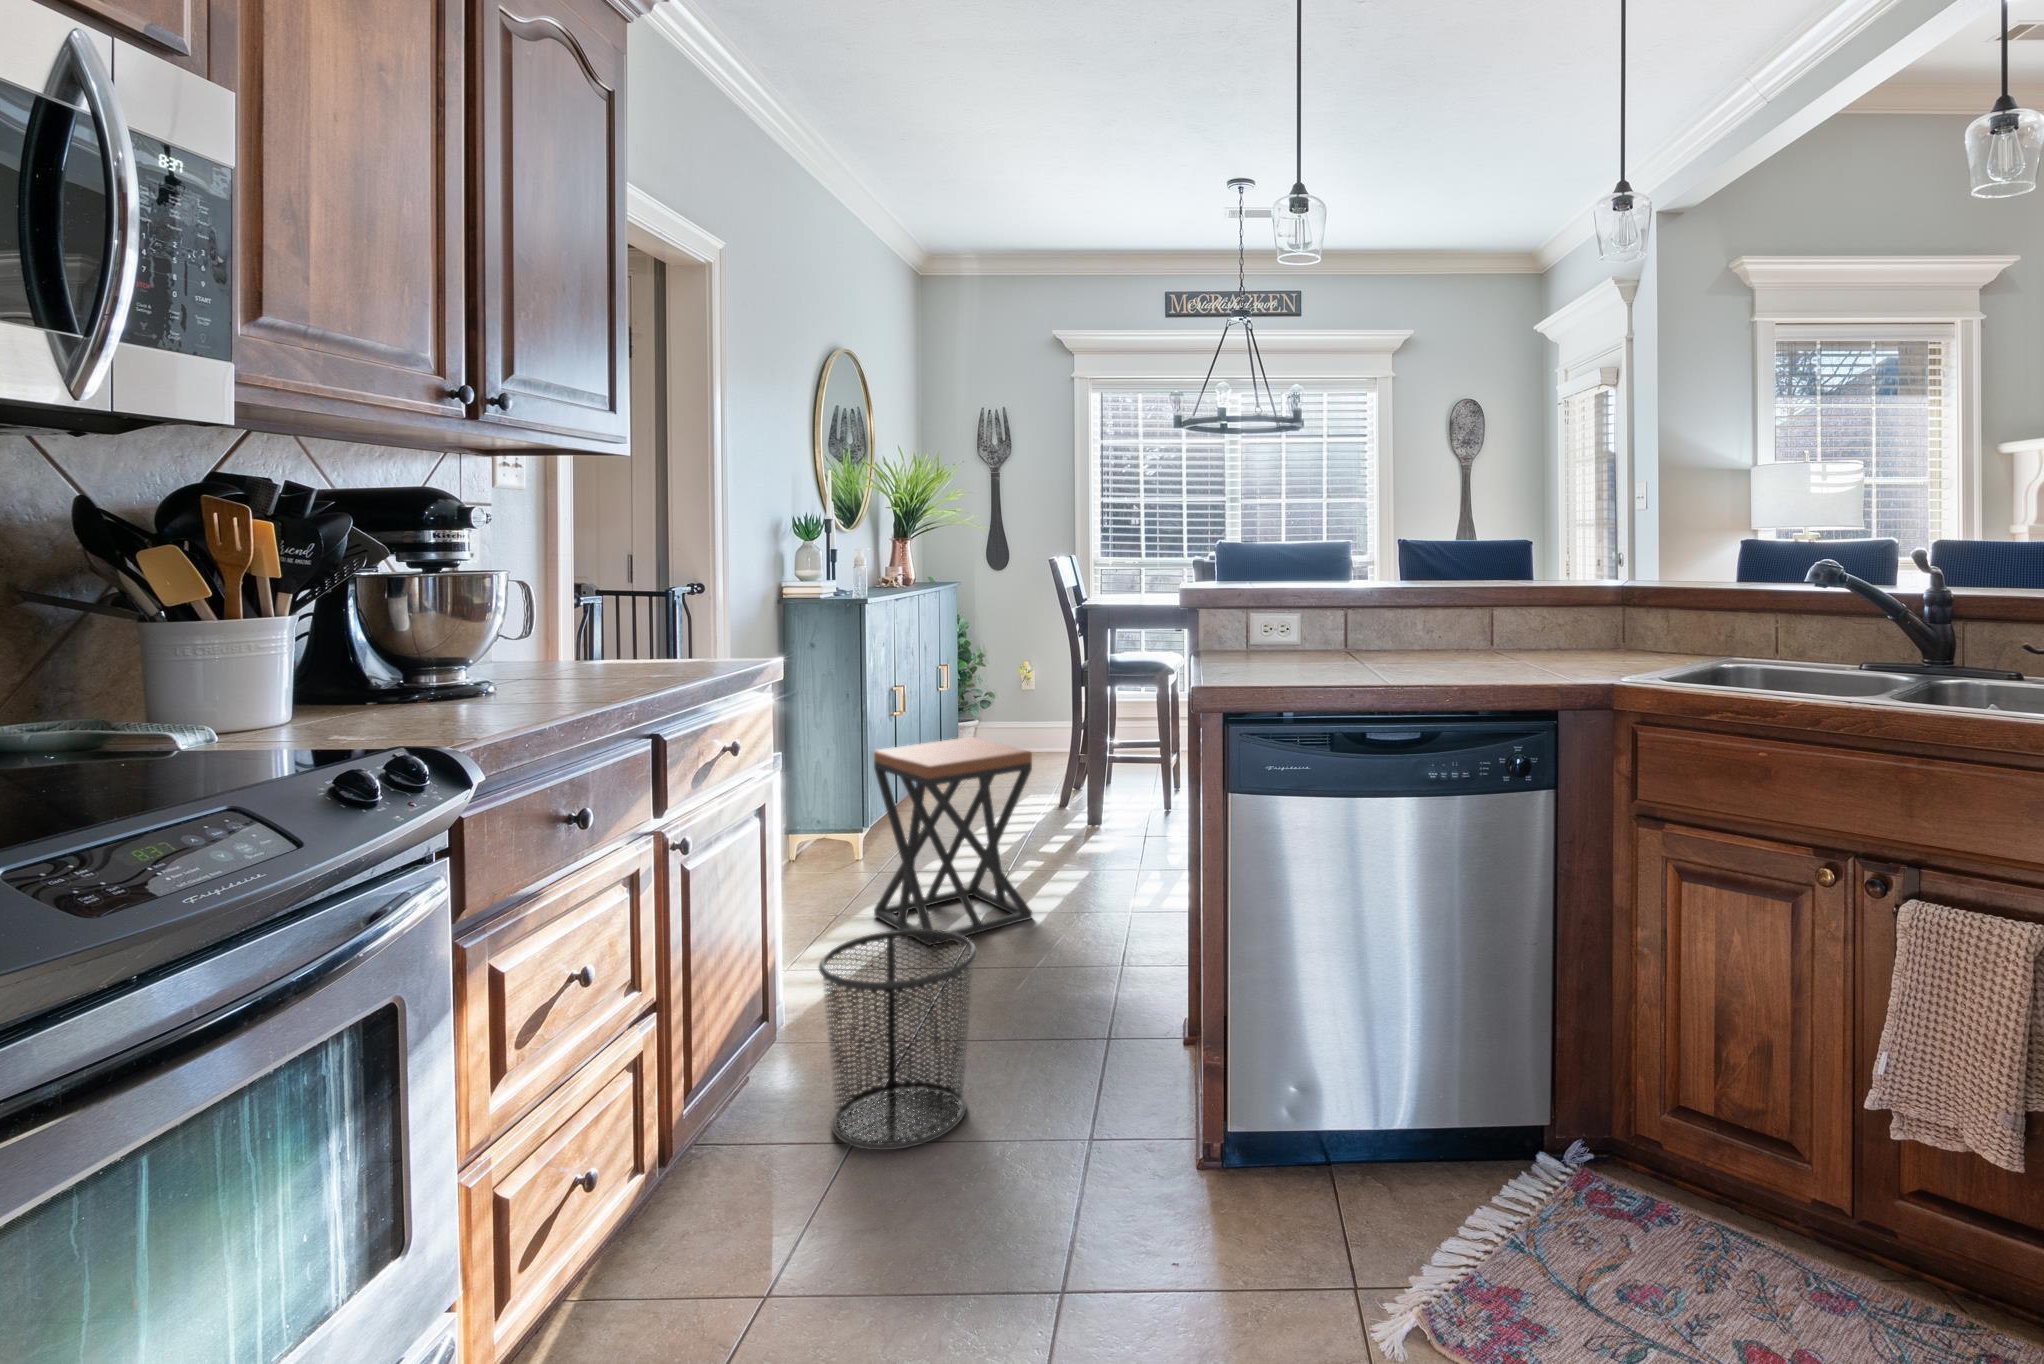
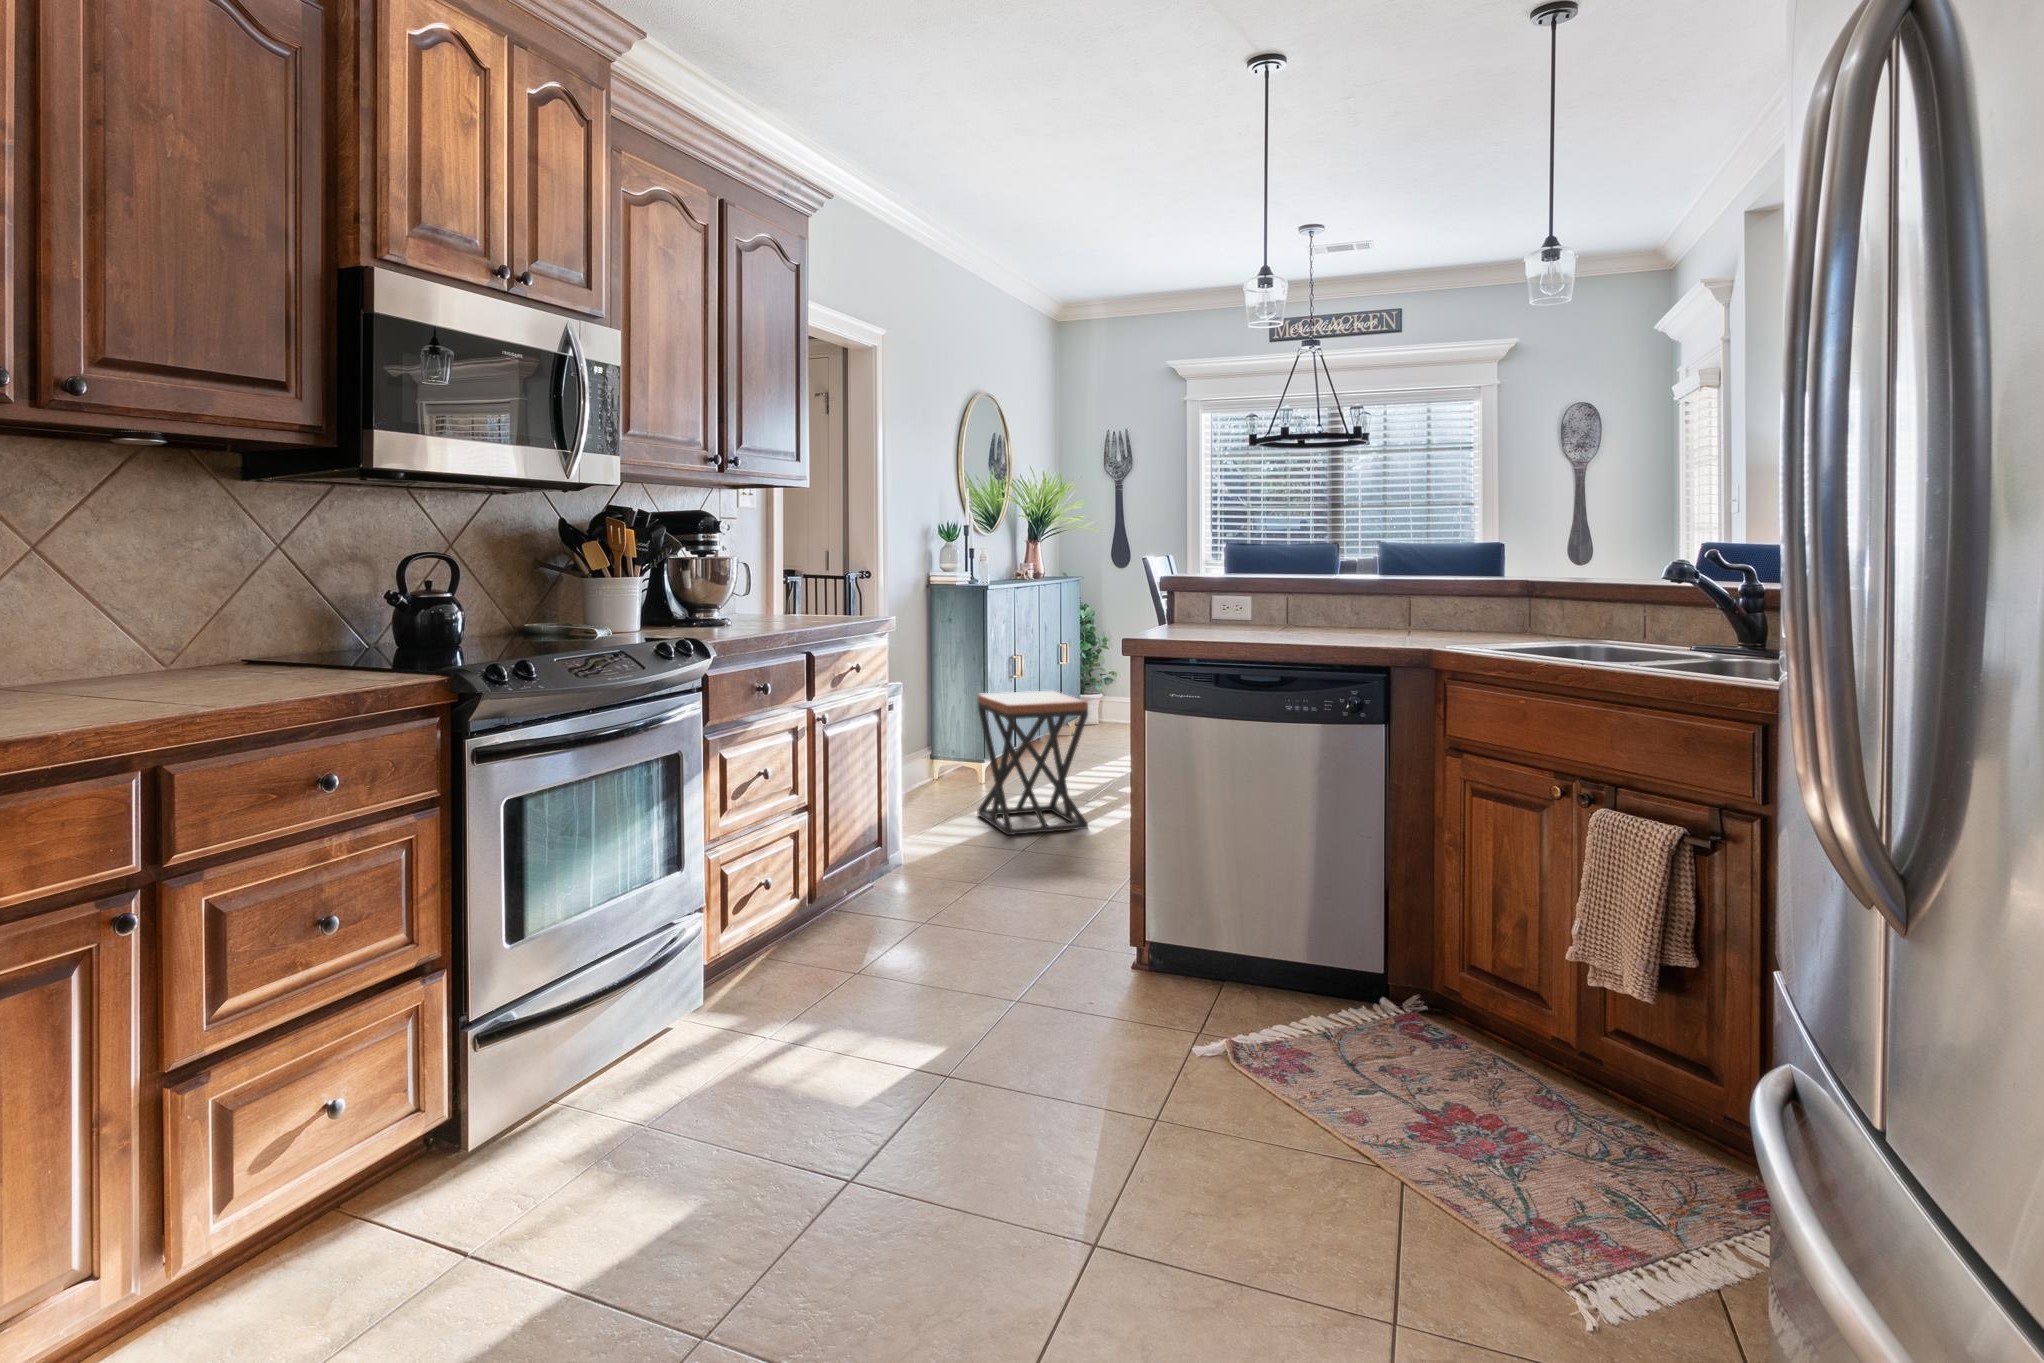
waste bin: present [819,929,978,1150] -> none [904,797,1003,926]

